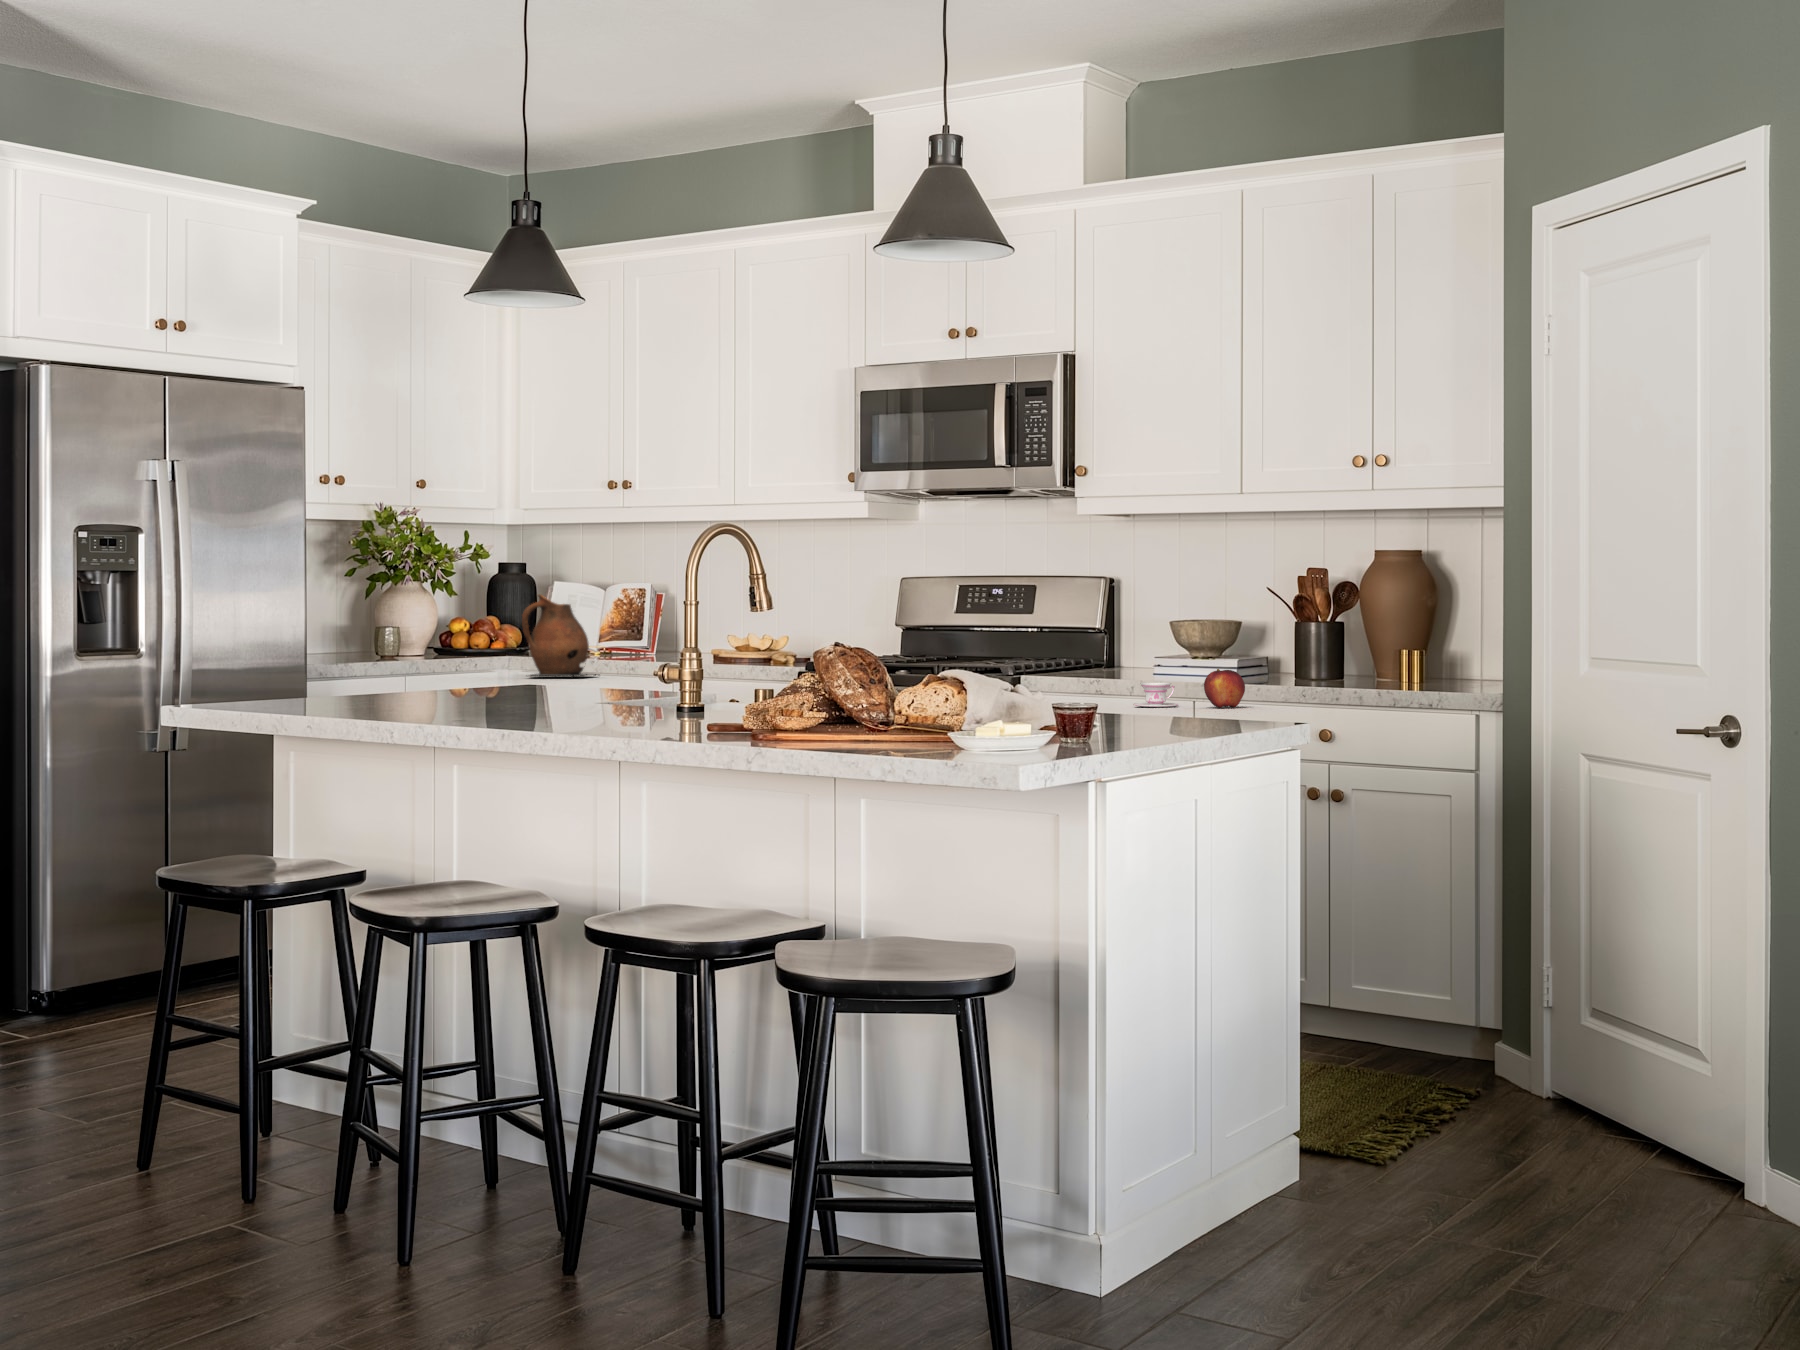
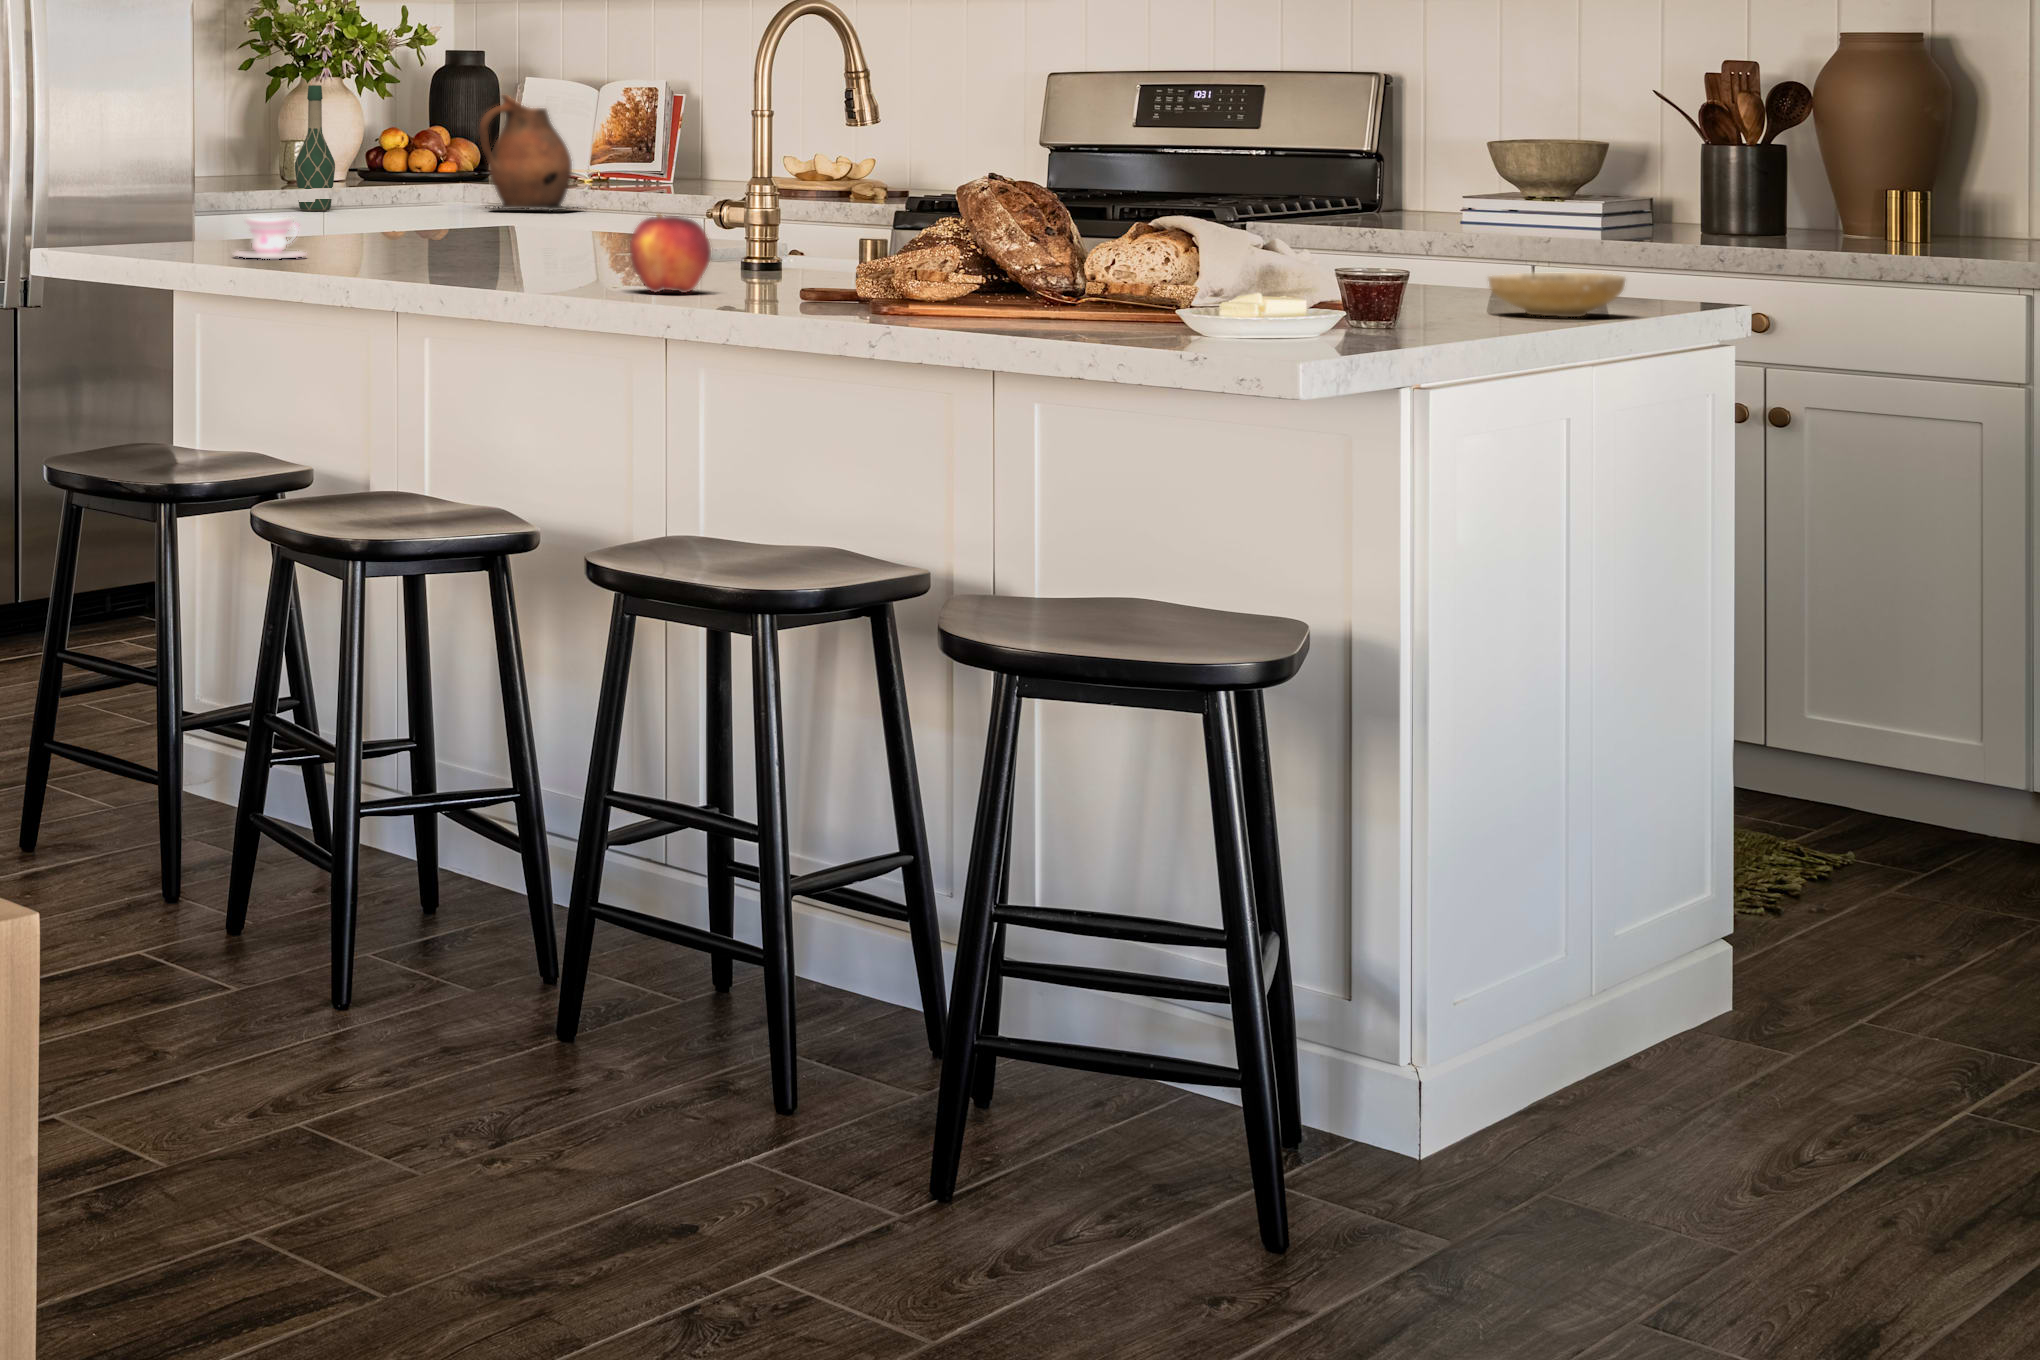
wine bottle: none [384,588,415,679] -> present [295,85,335,211]
fruit: present [1204,669,1245,708] -> present [630,214,711,293]
teacup: present [1133,683,1178,707] -> present [234,217,306,259]
ceramic bowl: none [1155,703,1238,732] -> present [1488,272,1625,317]

